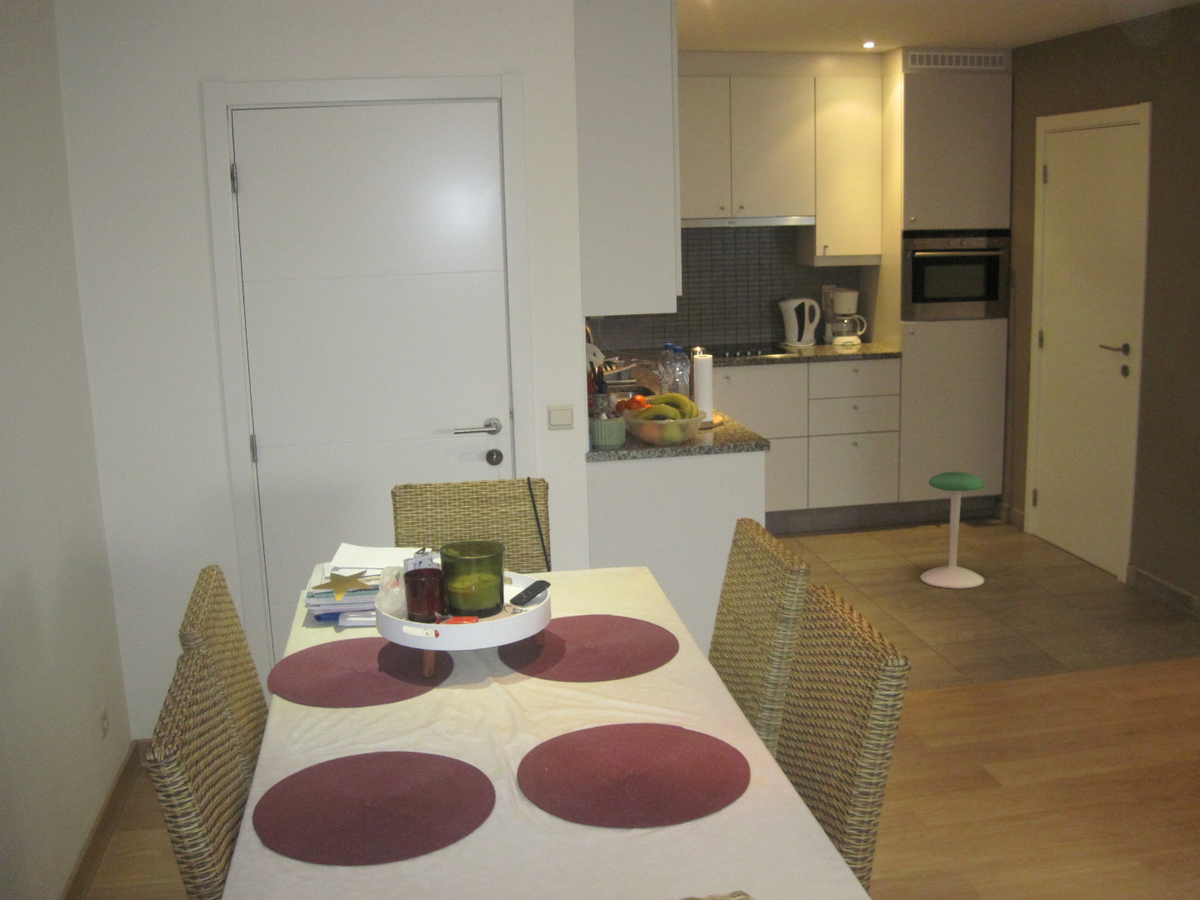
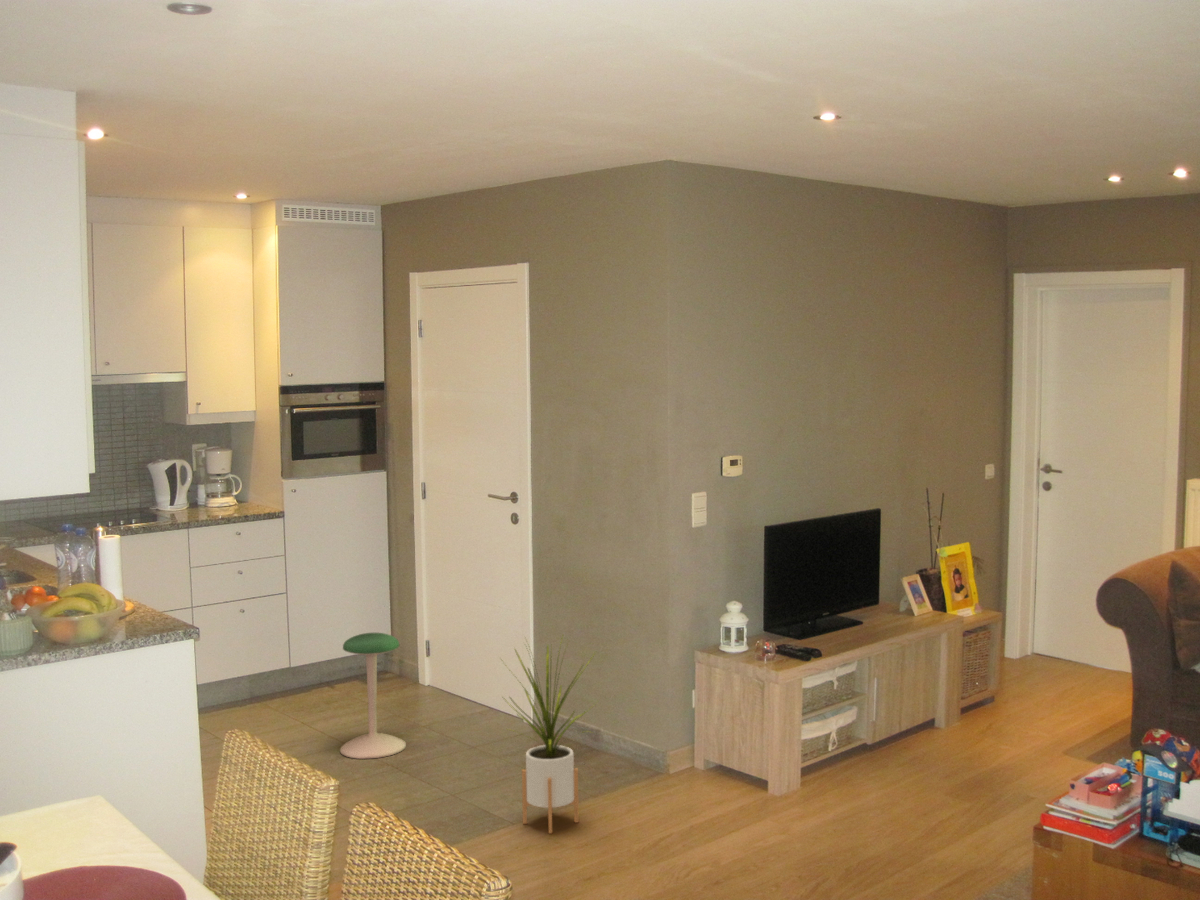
house plant: none [1052,489,1166,686] -> present [510,646,585,834]

